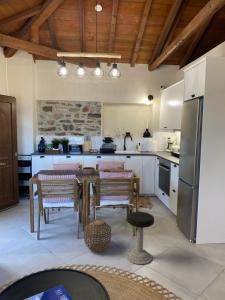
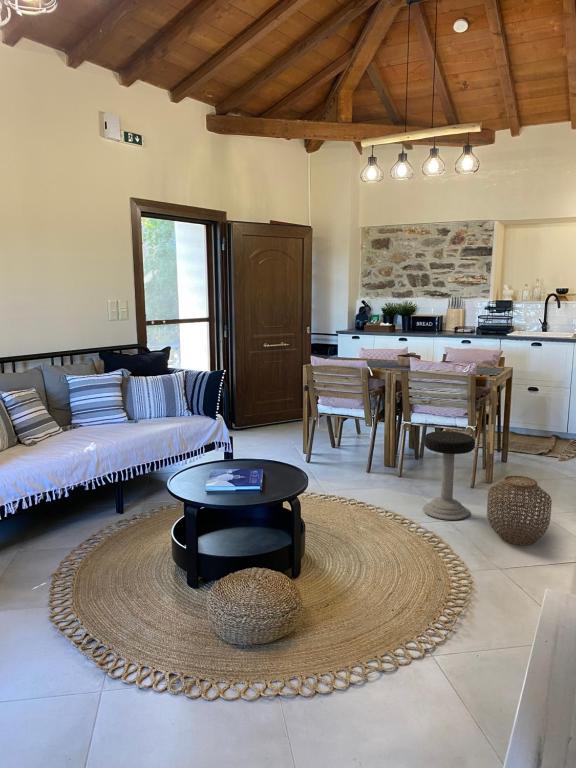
woven basket: present [84,219,111,252] -> present [487,476,552,545]

